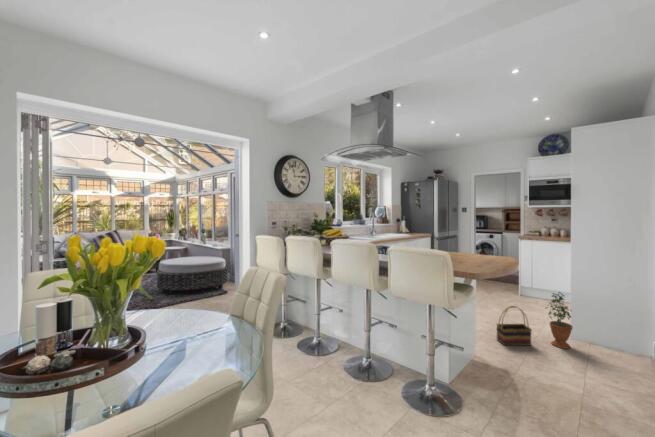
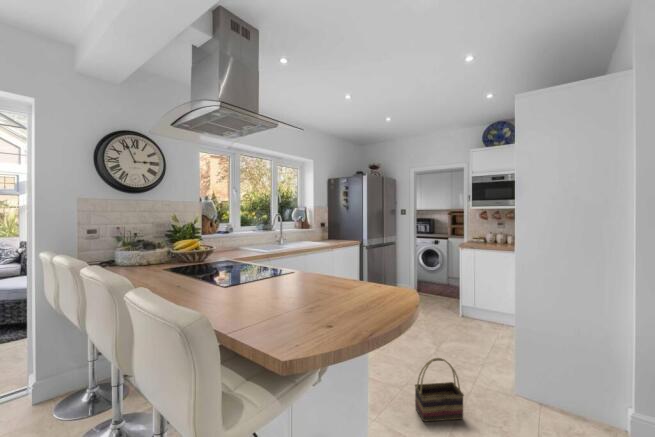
potted plant: present [545,292,573,348] -> none [484,331,522,423]

